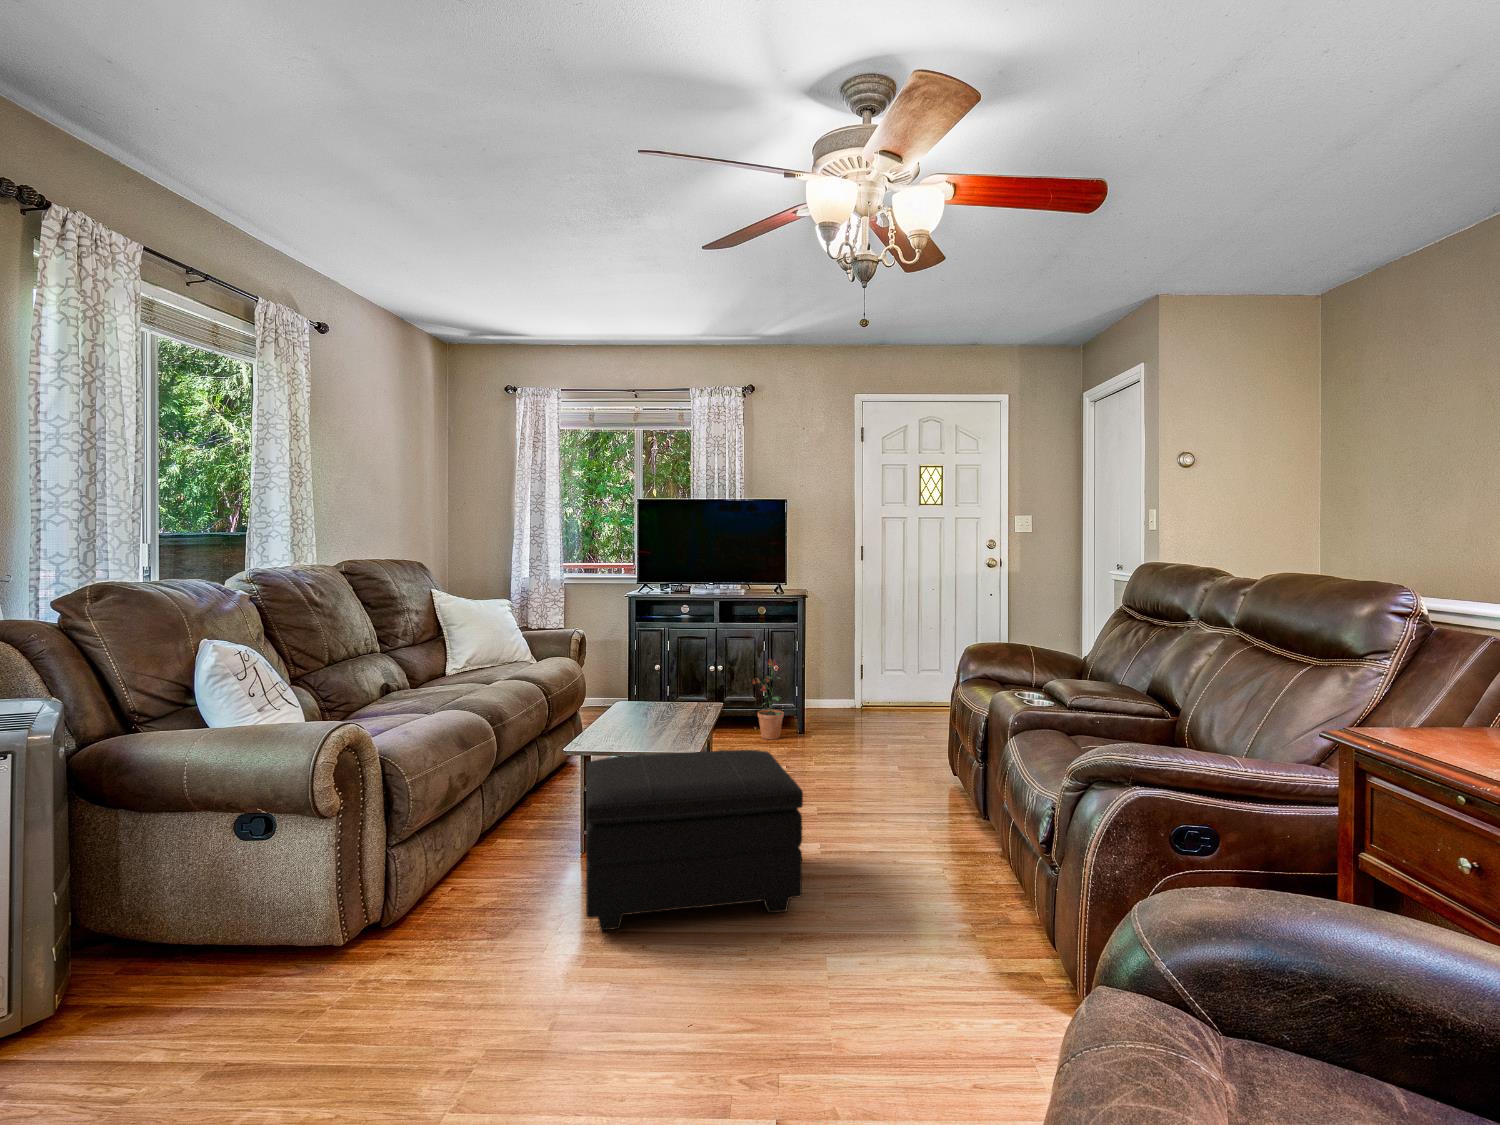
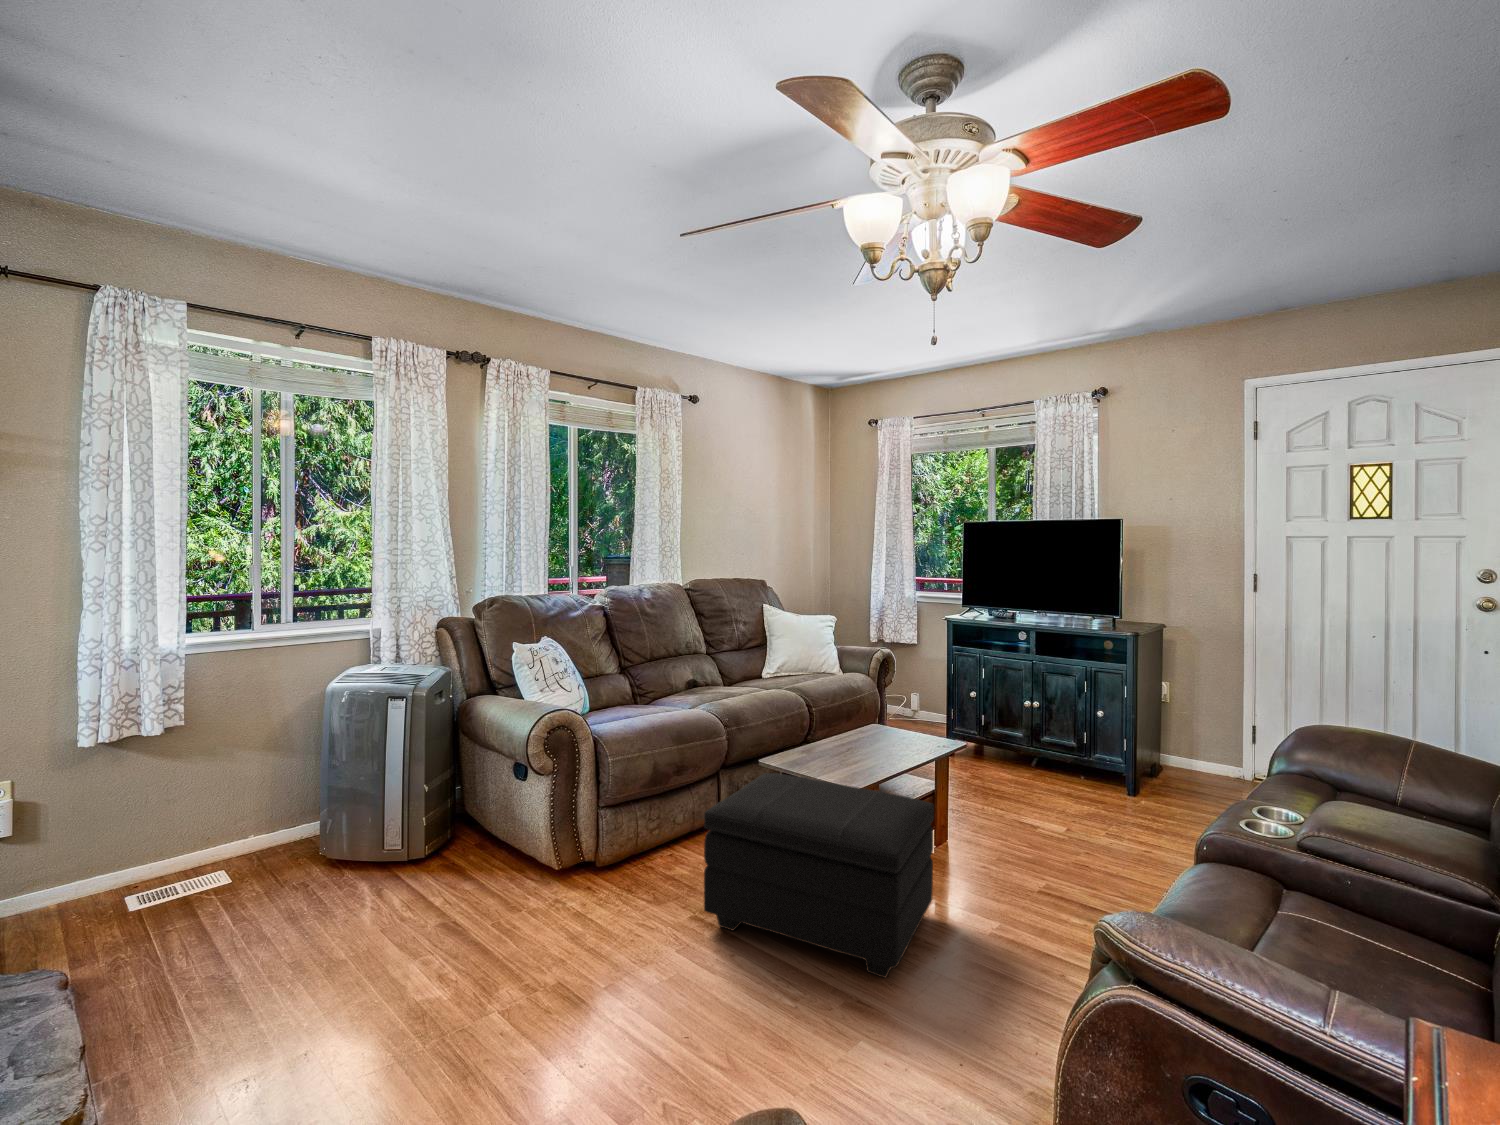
potted plant: present [752,659,784,739] -> none [1068,700,1103,791]

